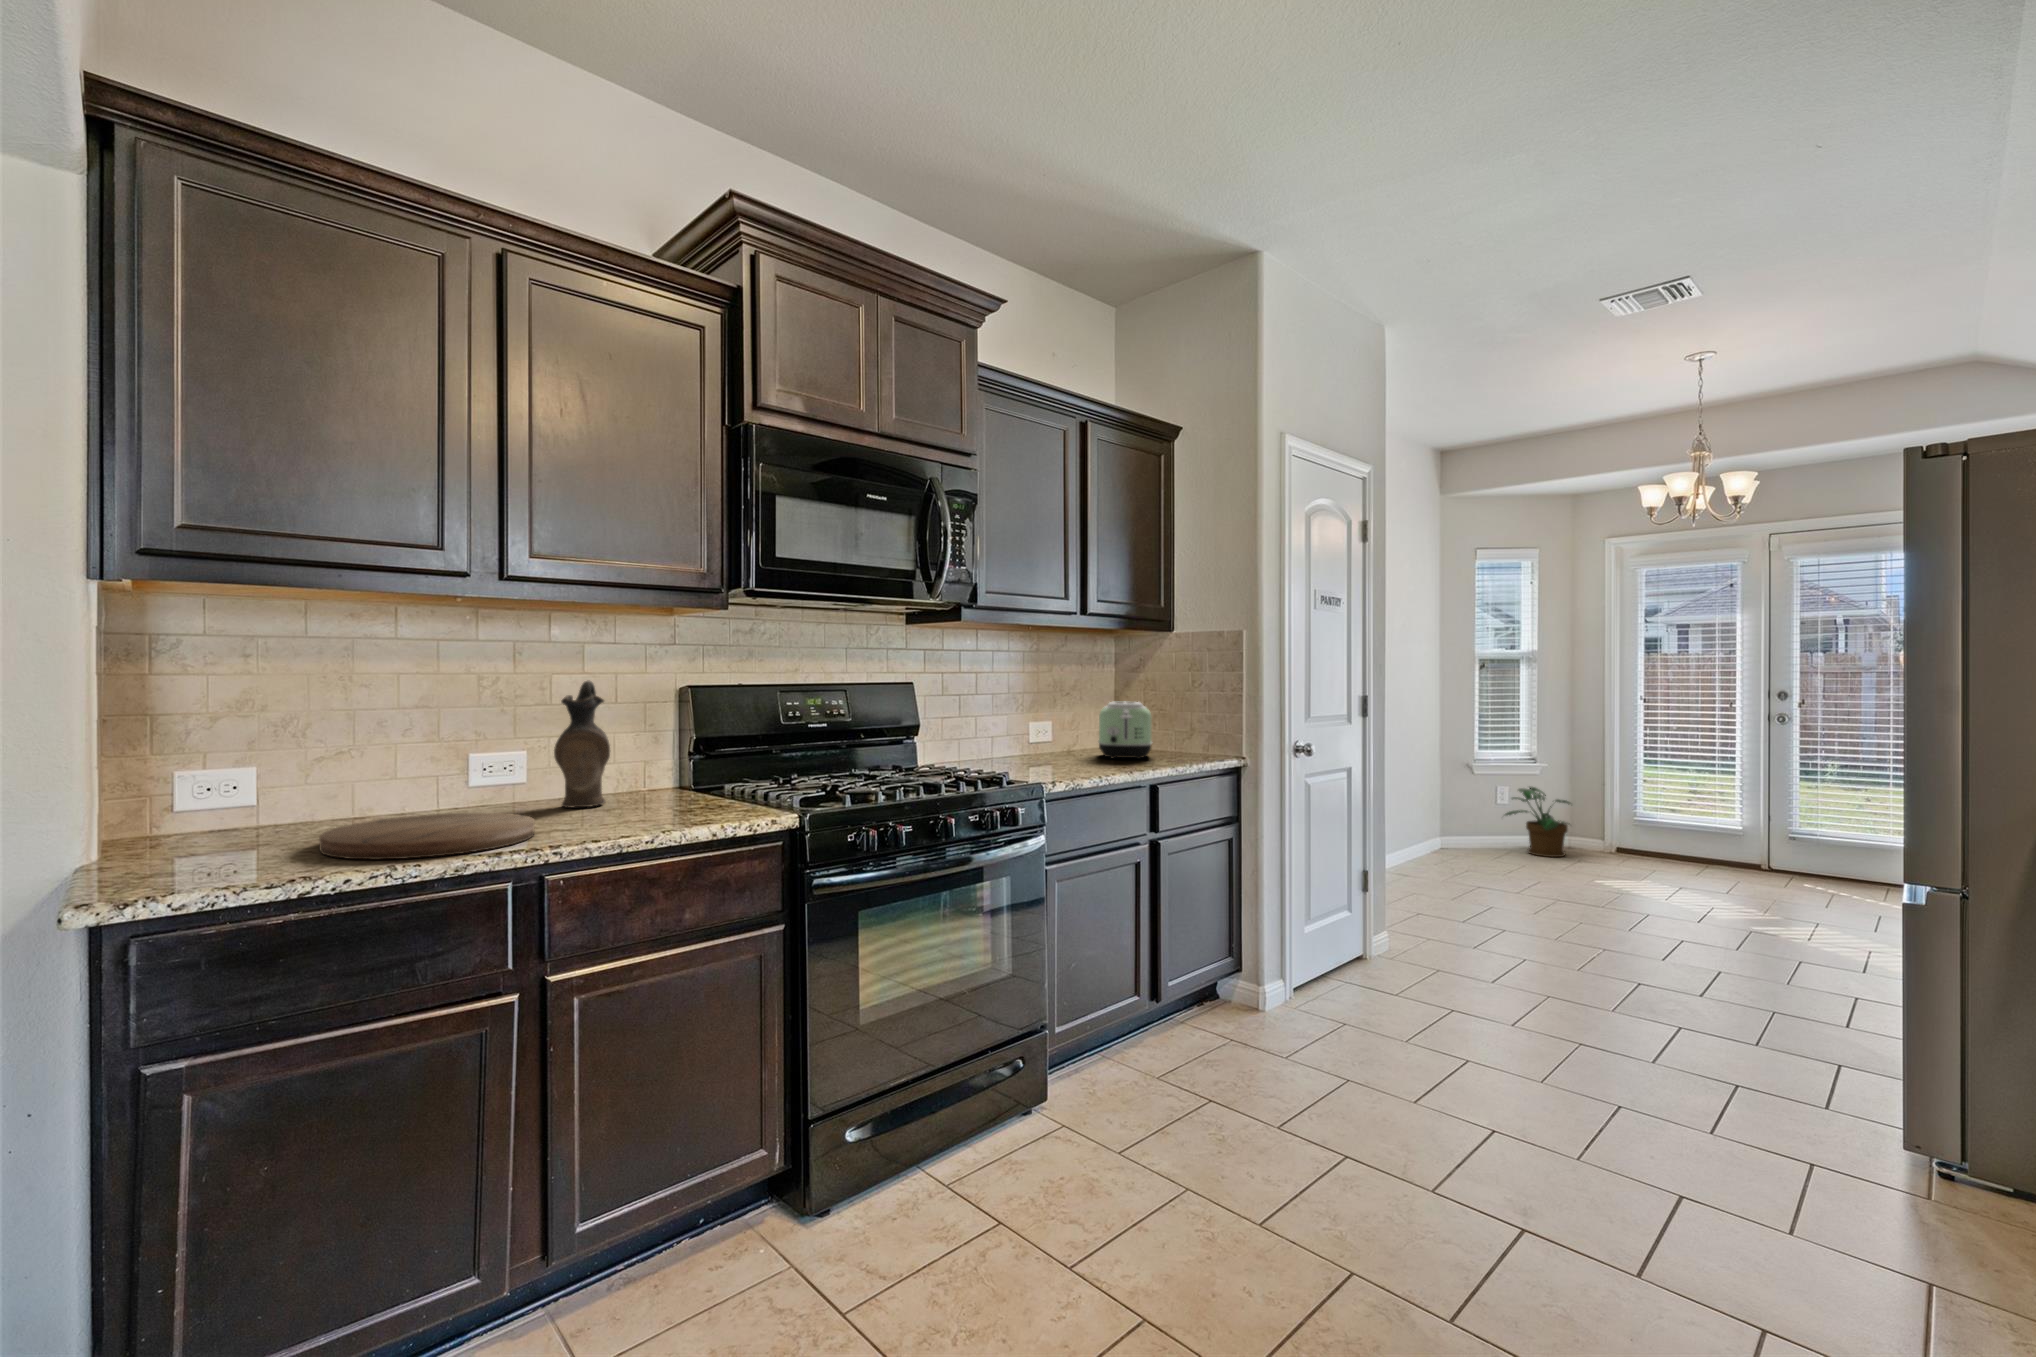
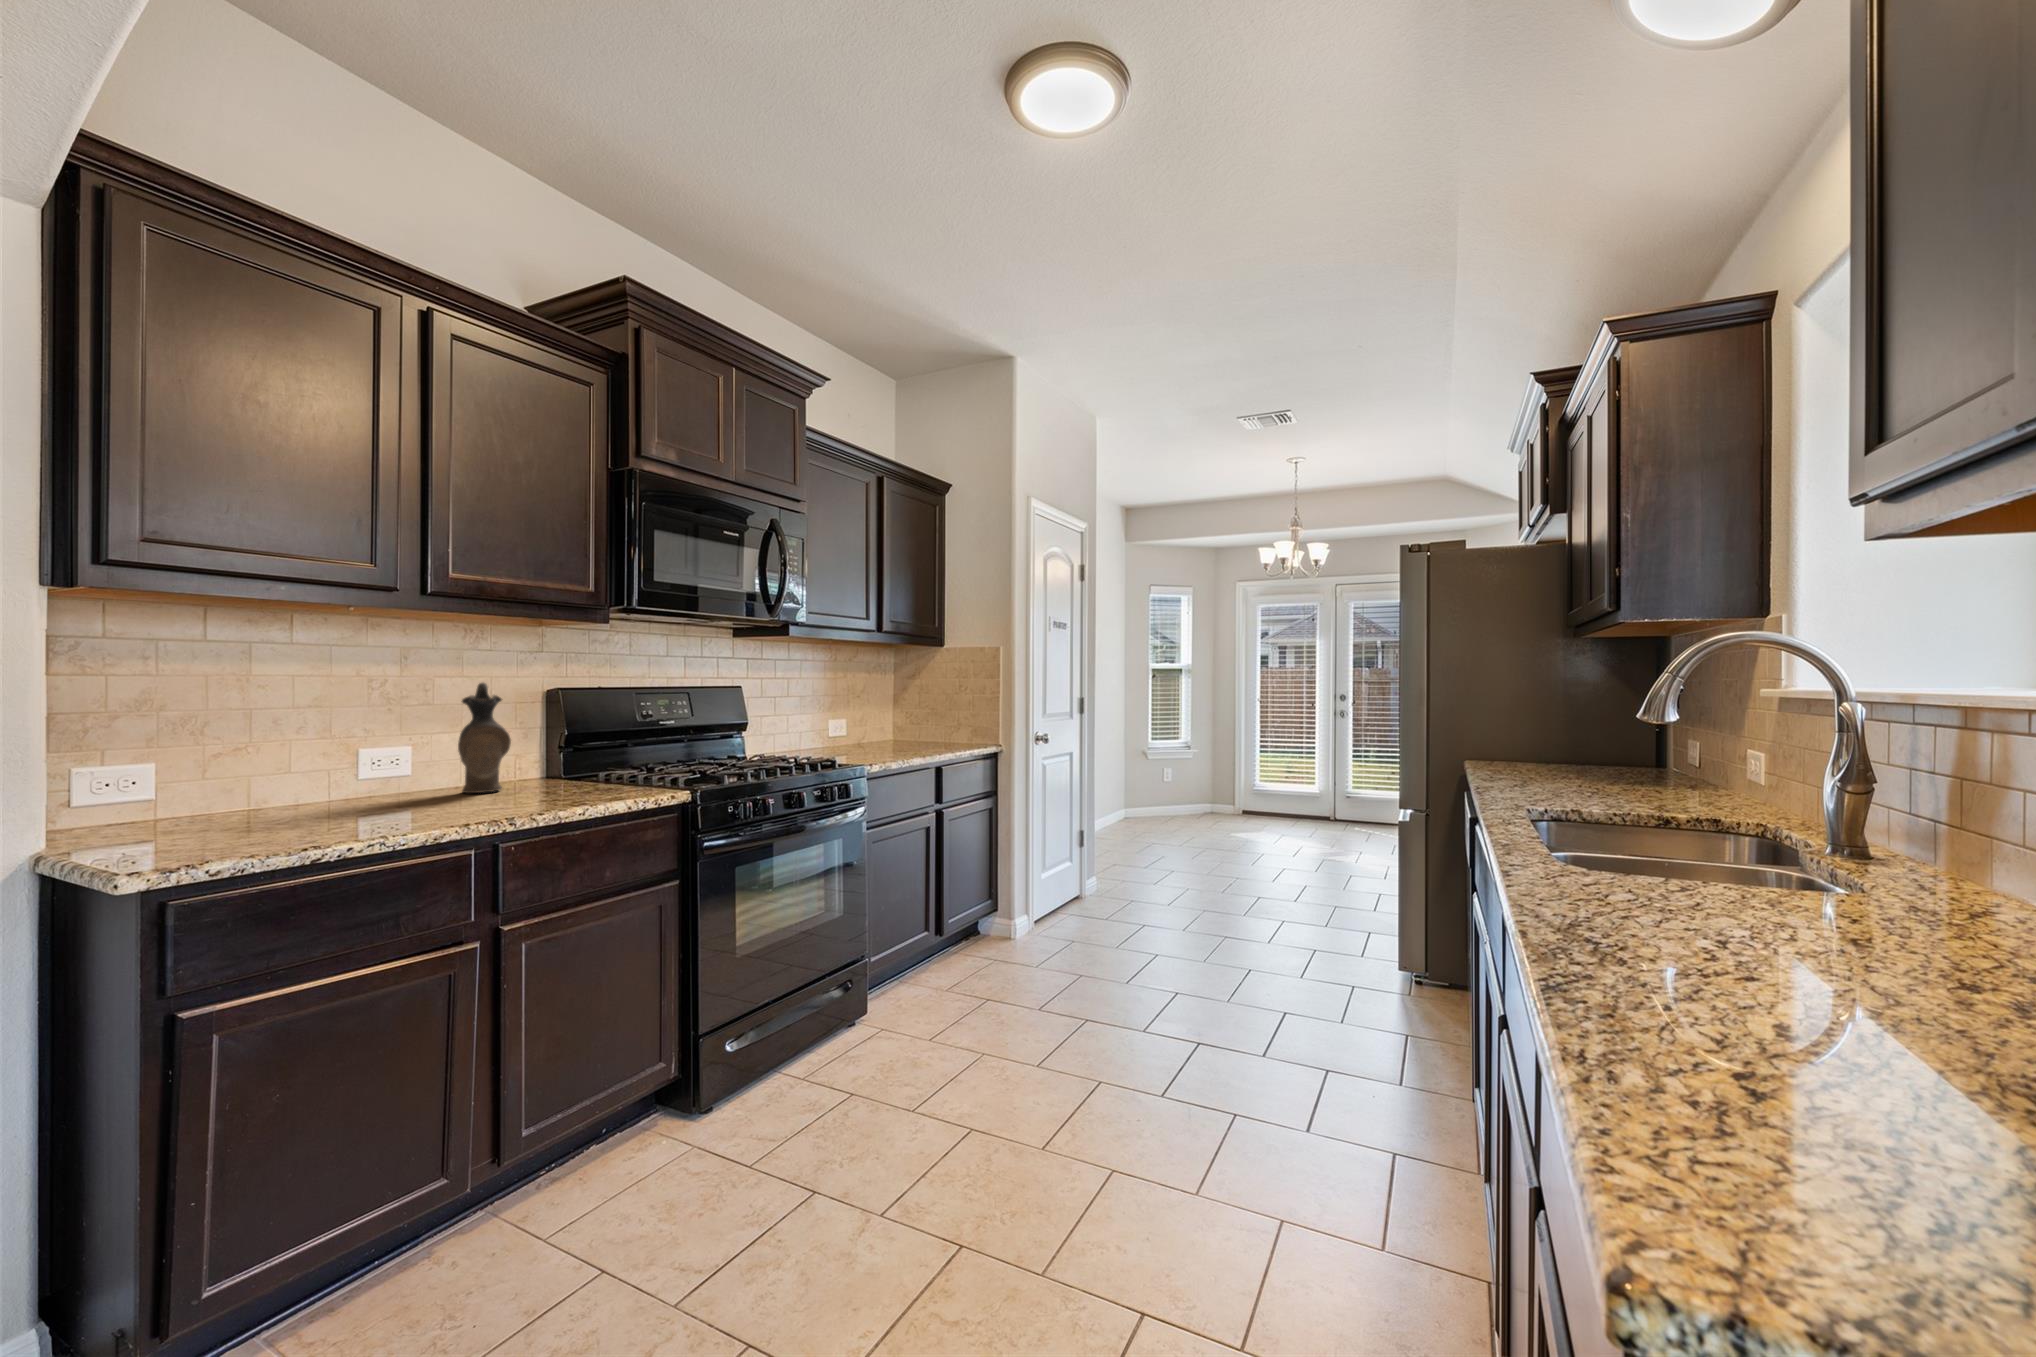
toaster: present [1098,702,1152,759] -> none [887,702,932,748]
potted plant: present [1505,787,1571,857] -> none [1165,768,1214,821]
cutting board: present [319,813,534,859] -> none [284,796,479,833]

